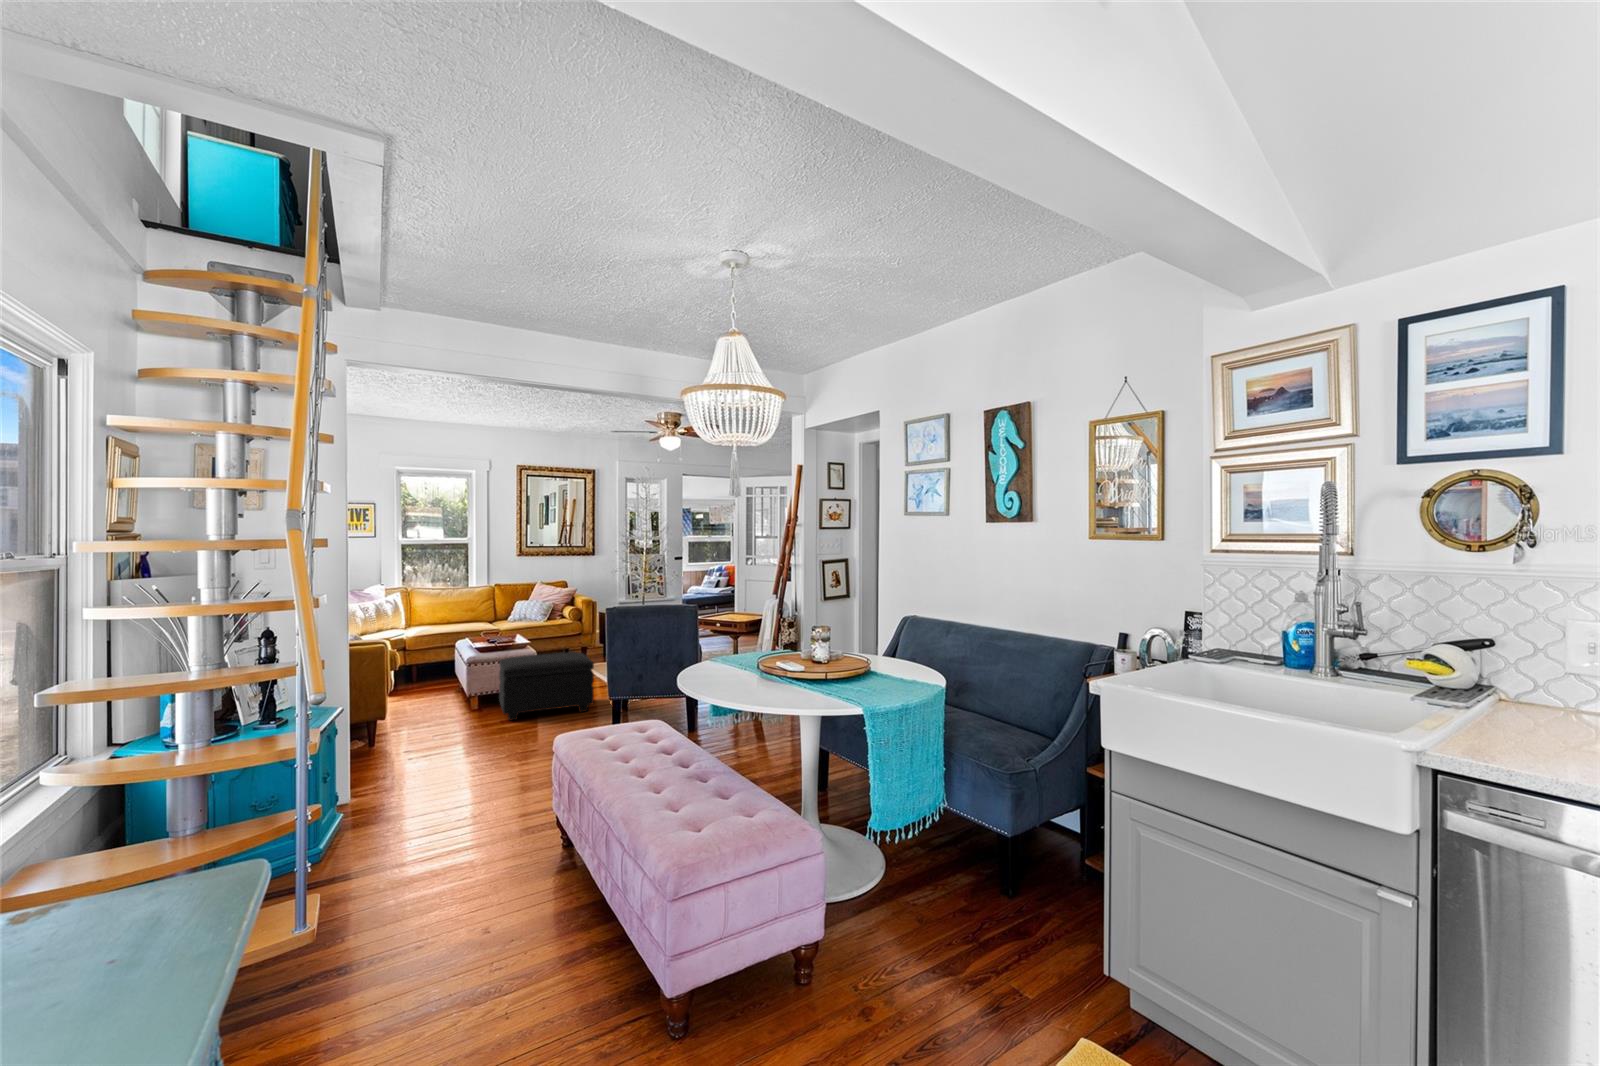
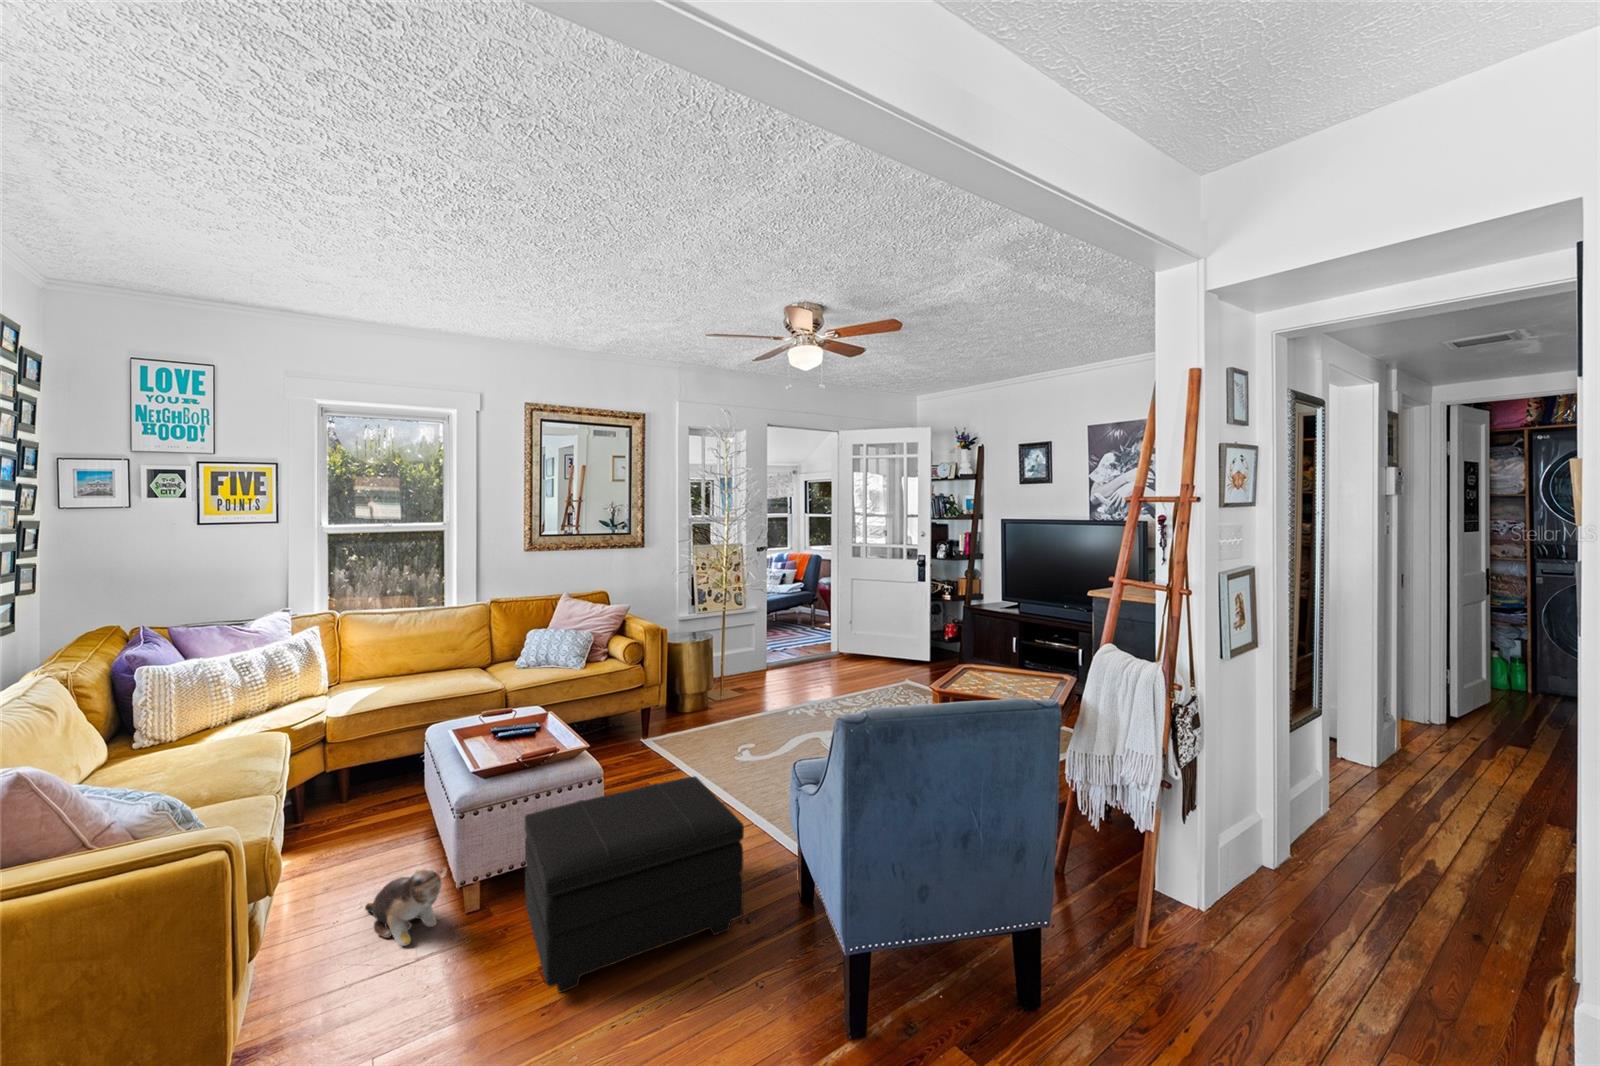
plush toy: none [429,679,465,712] -> present [365,867,447,946]

